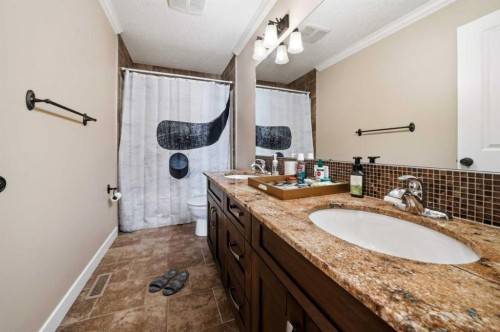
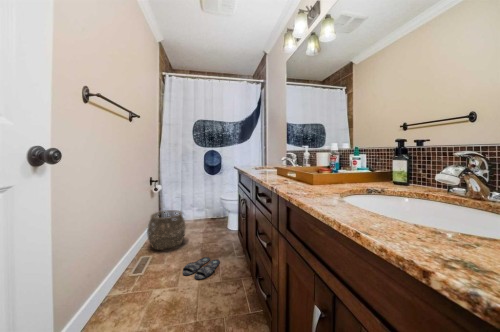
woven basket: none [104,220,150,266] -> present [147,210,186,250]

